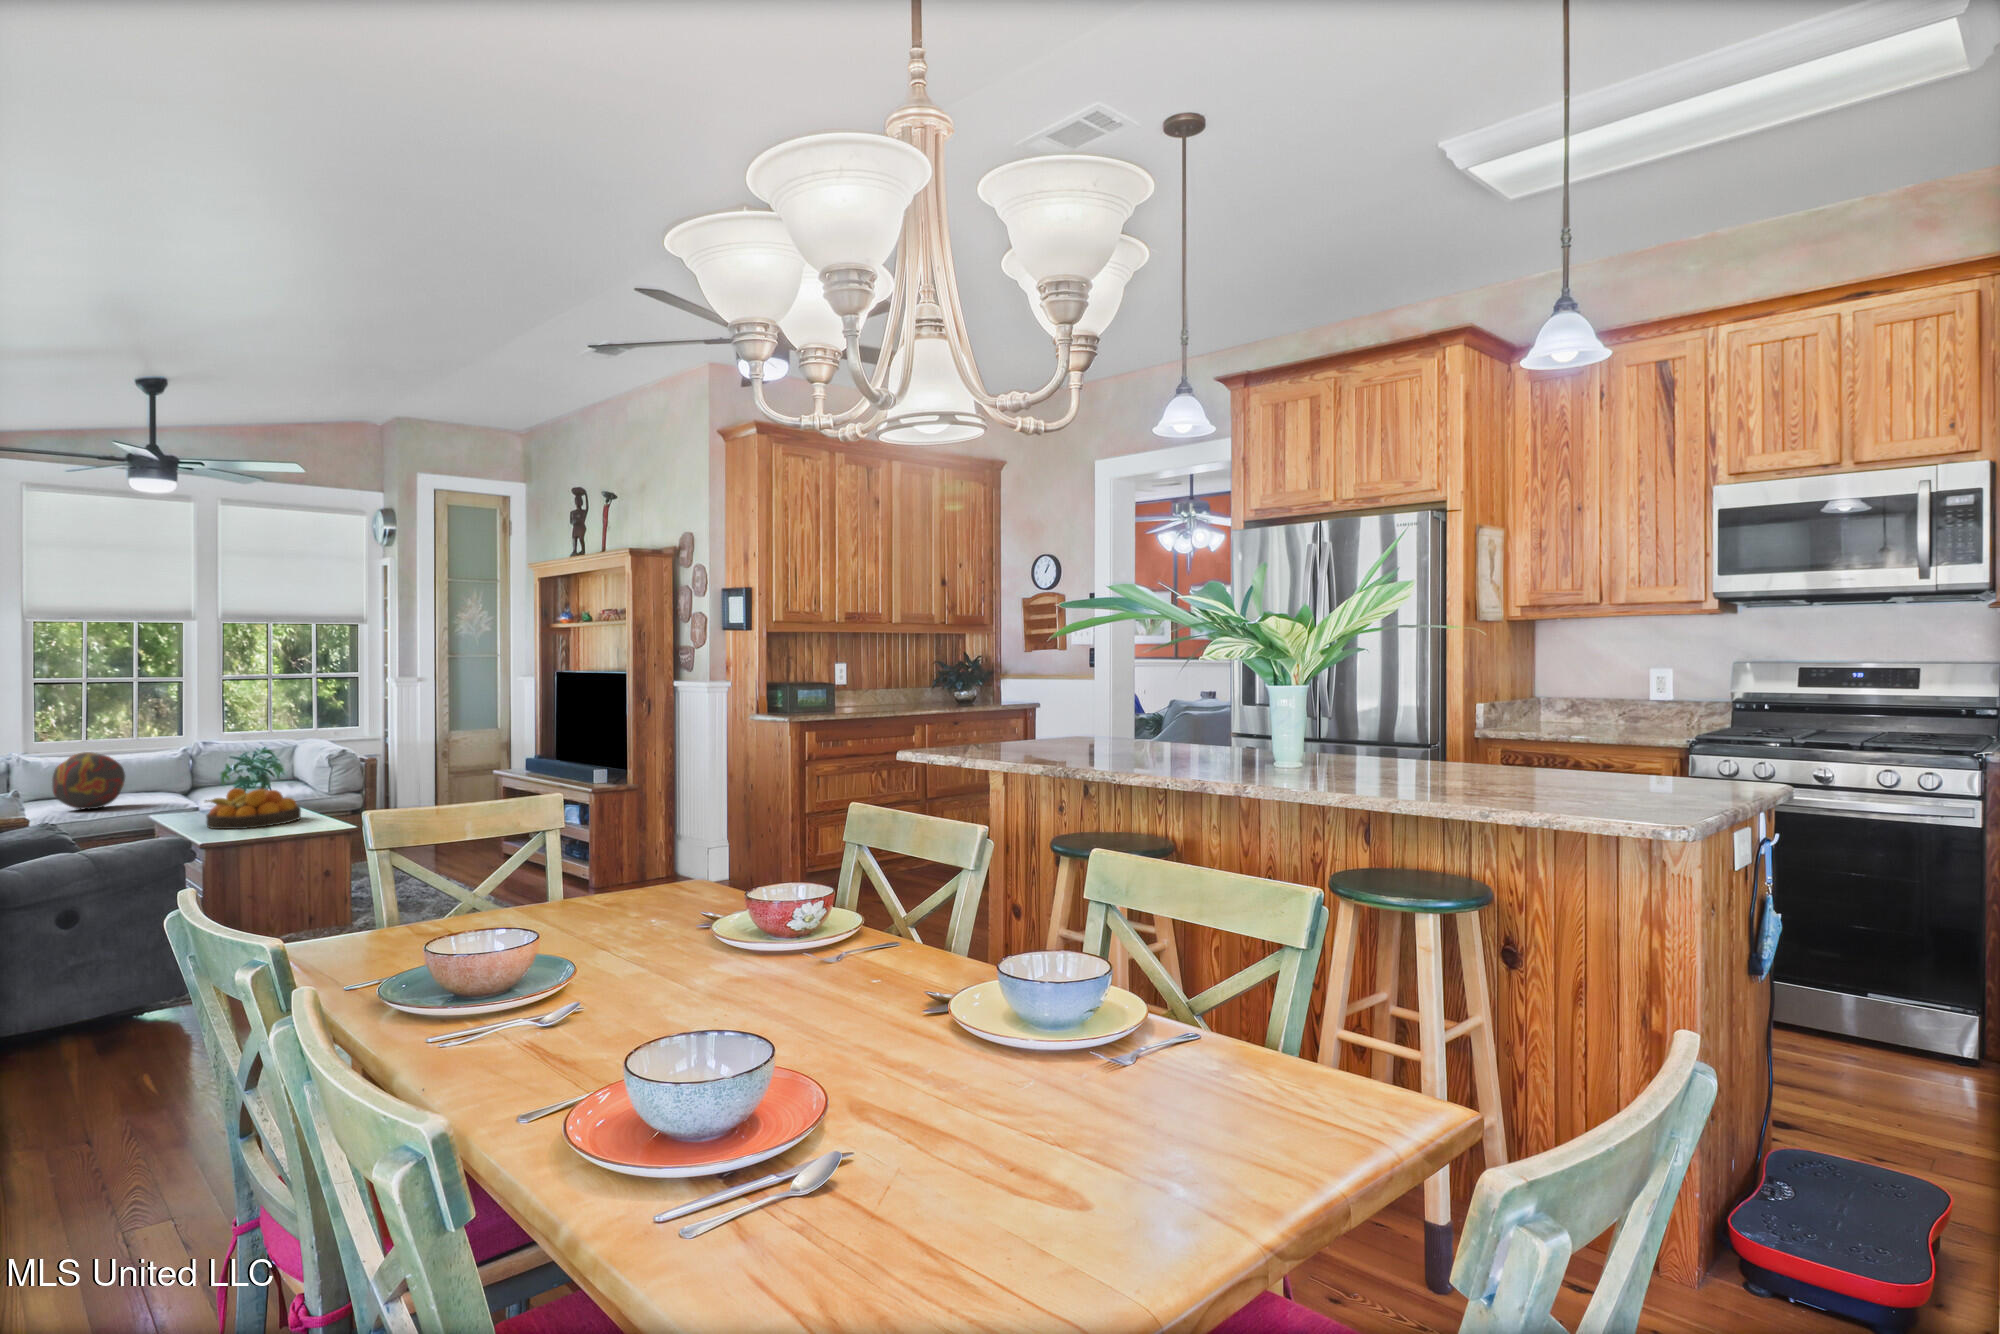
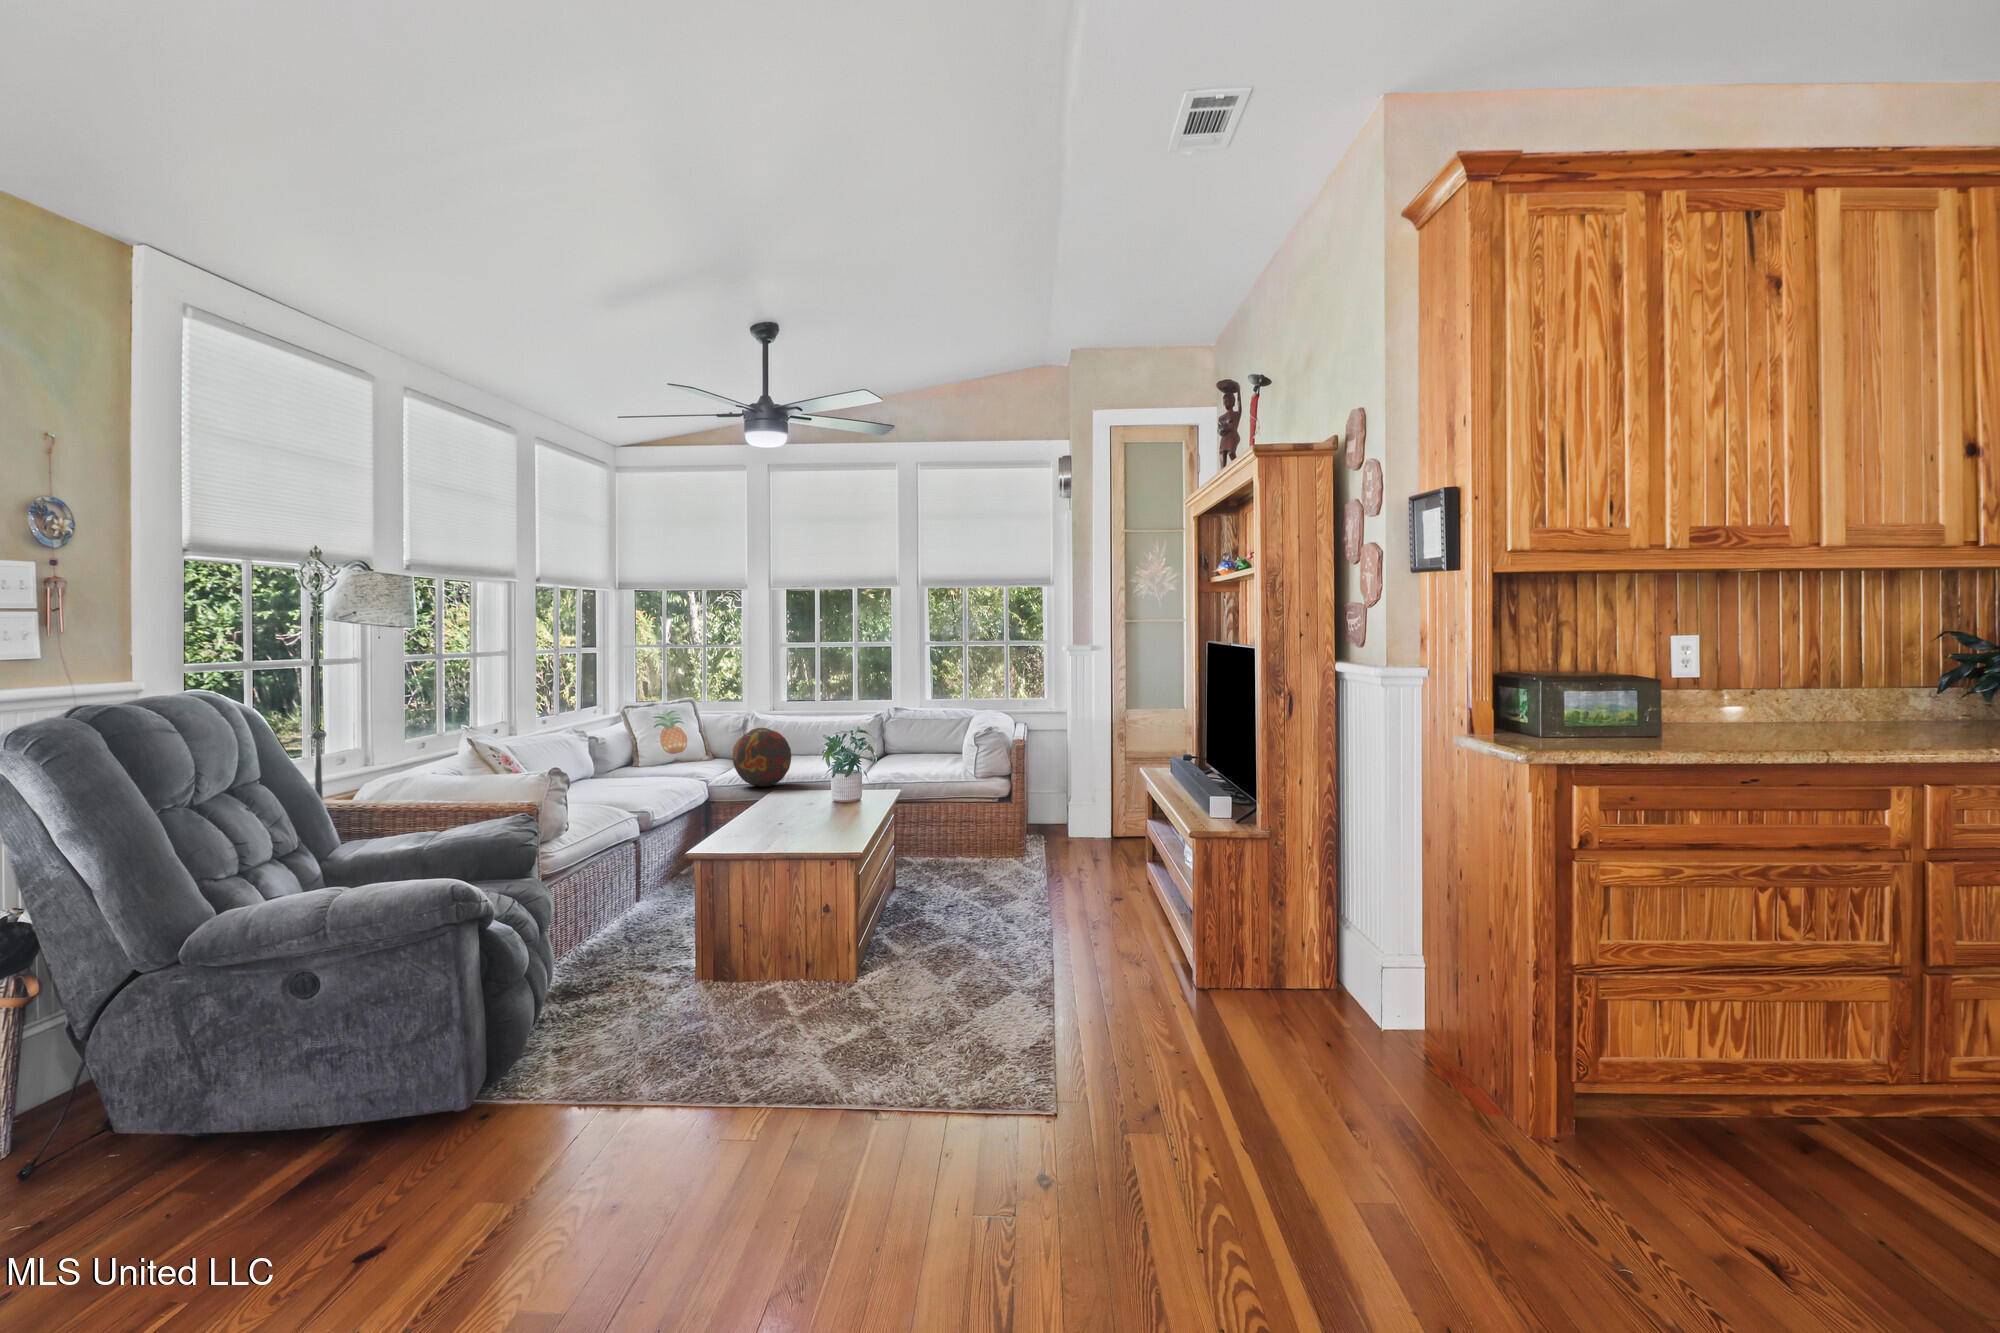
fruit bowl: present [206,788,301,829] -> none [743,791,843,847]

